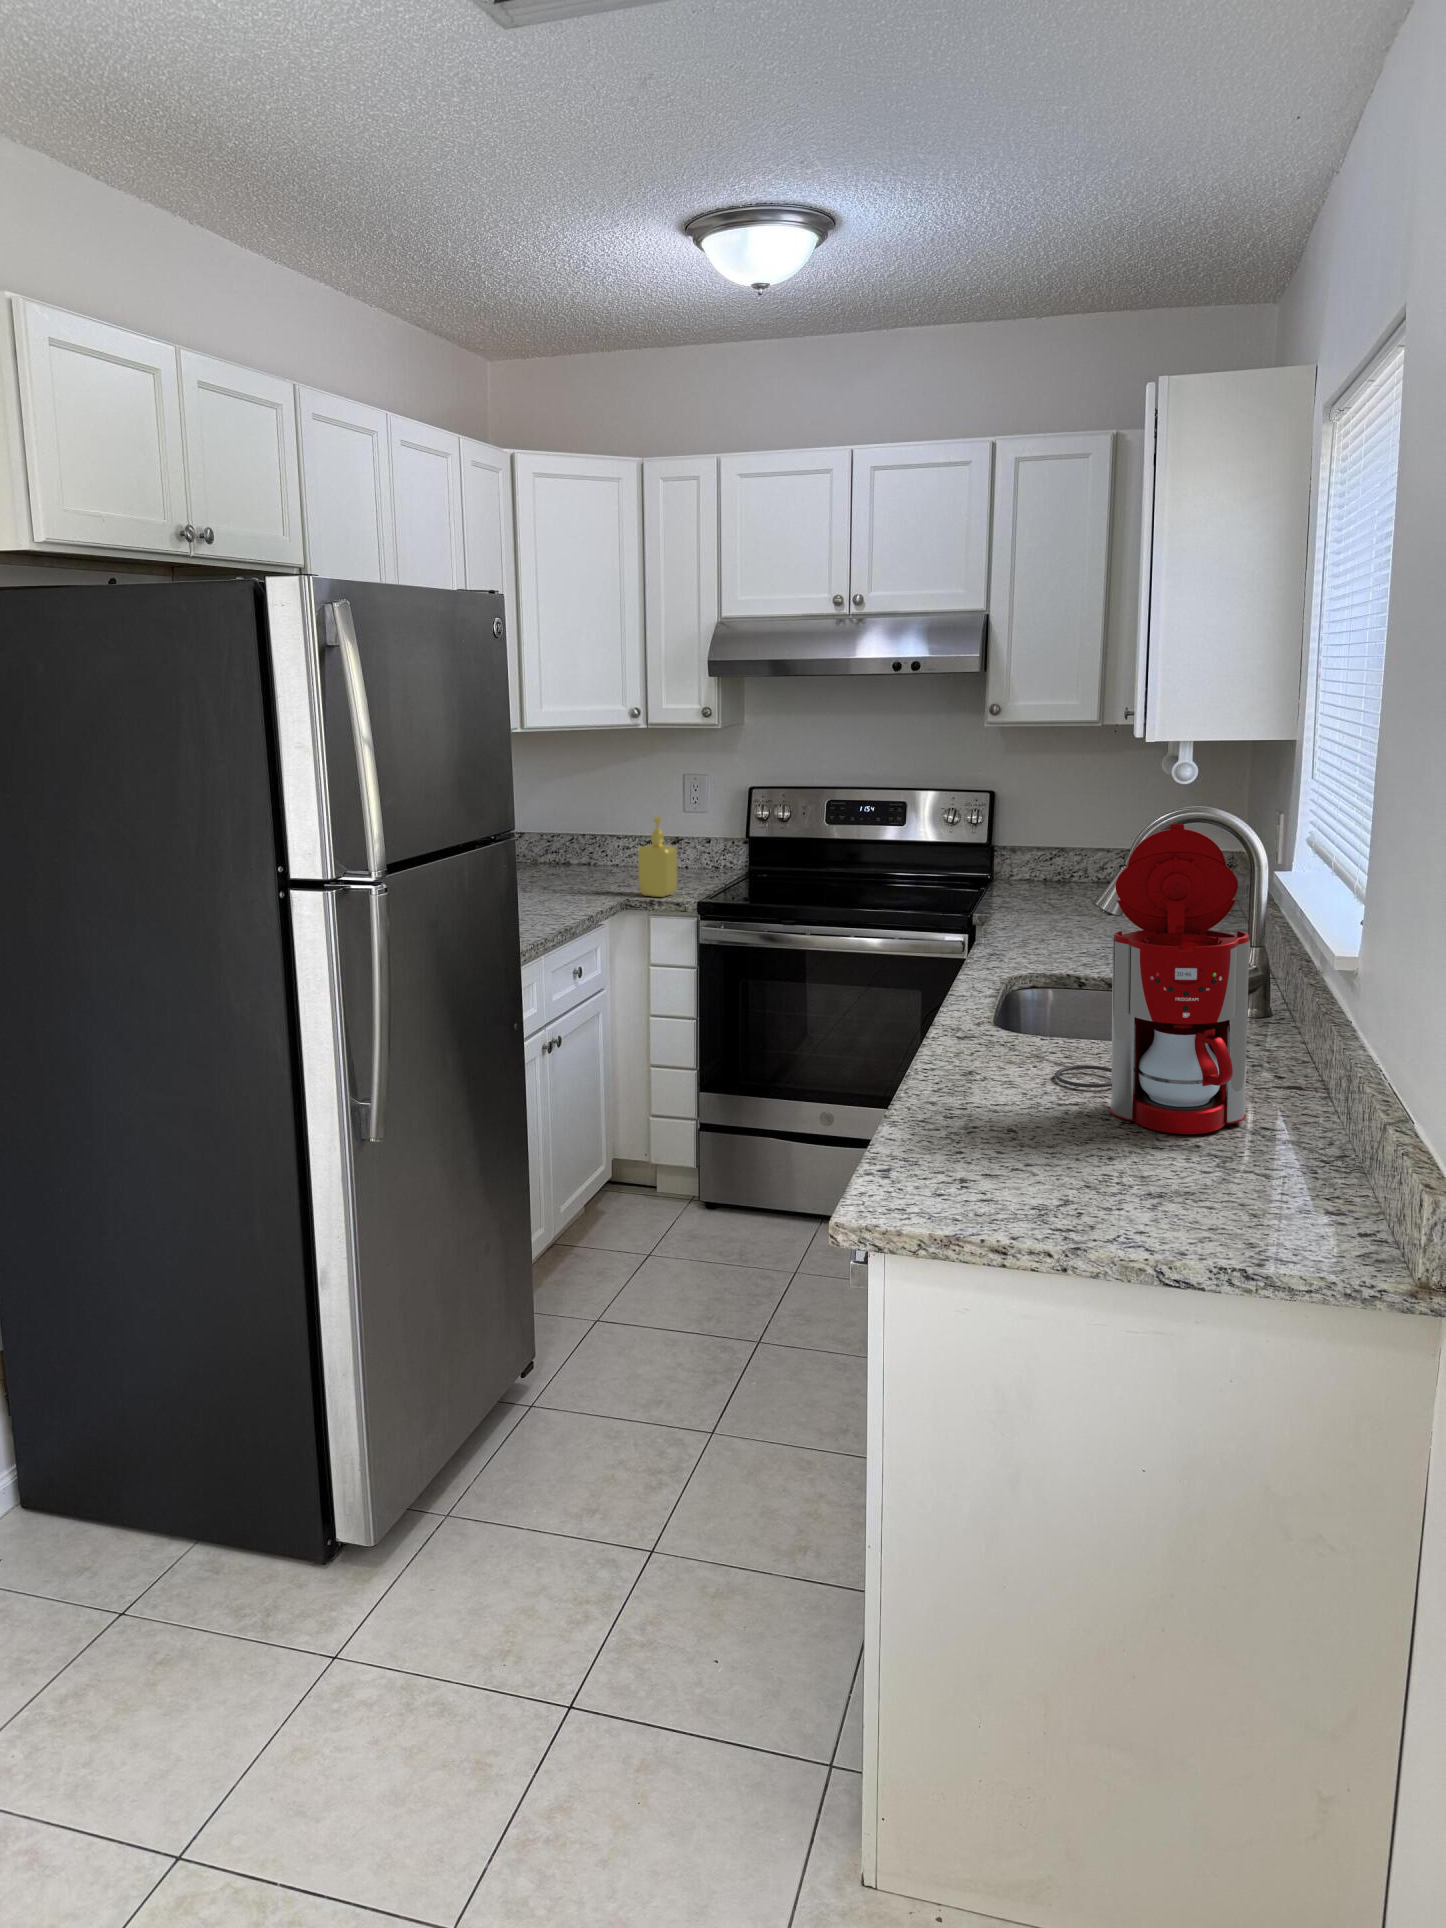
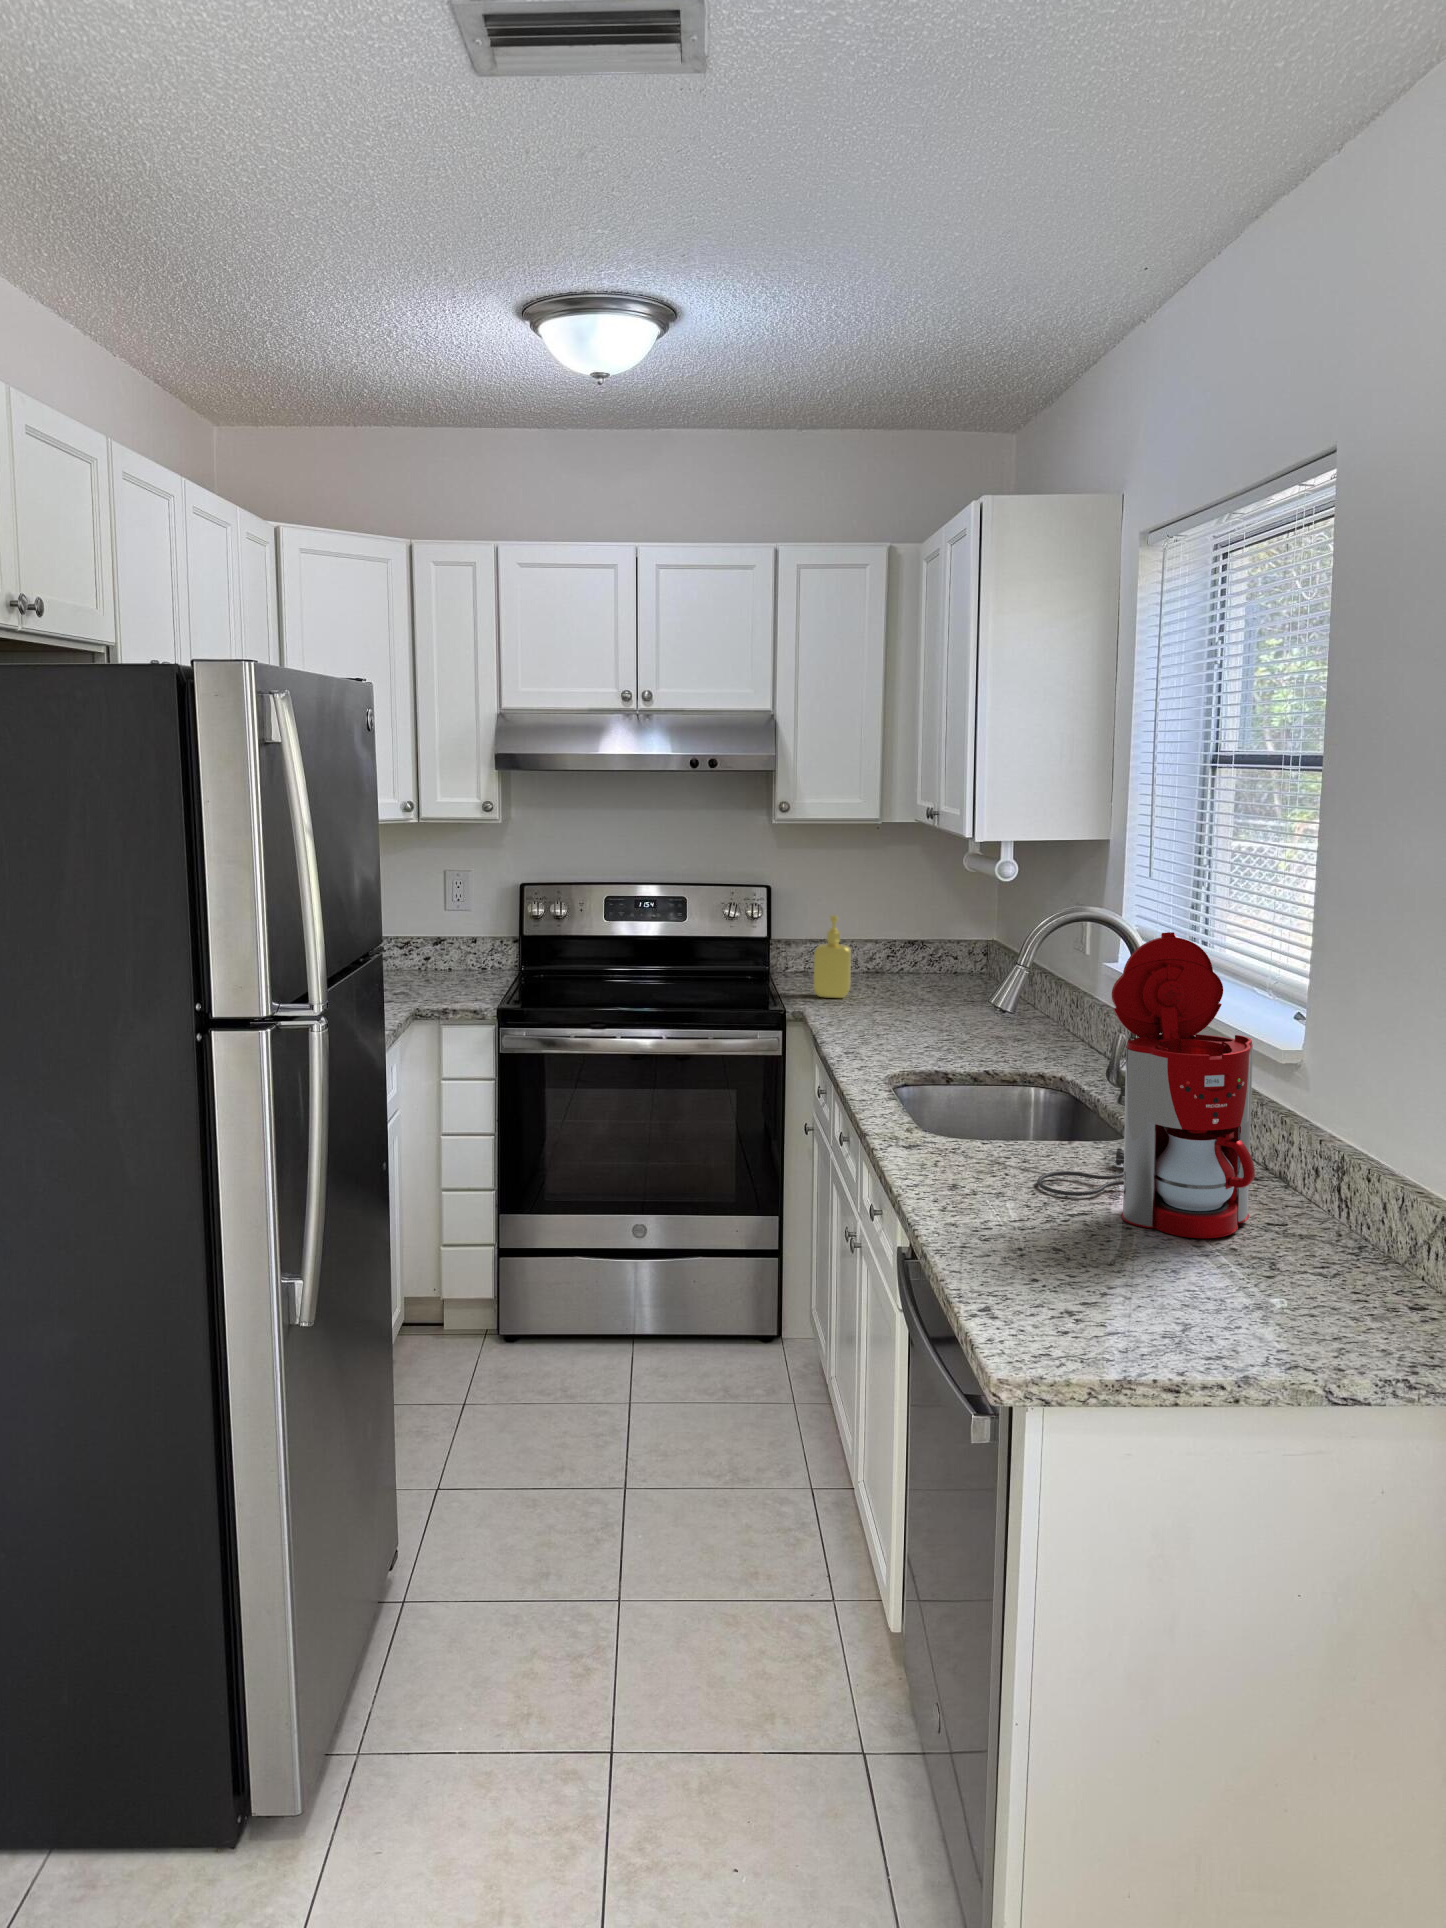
soap dispenser: present [638,816,677,897] -> present [813,915,851,998]

